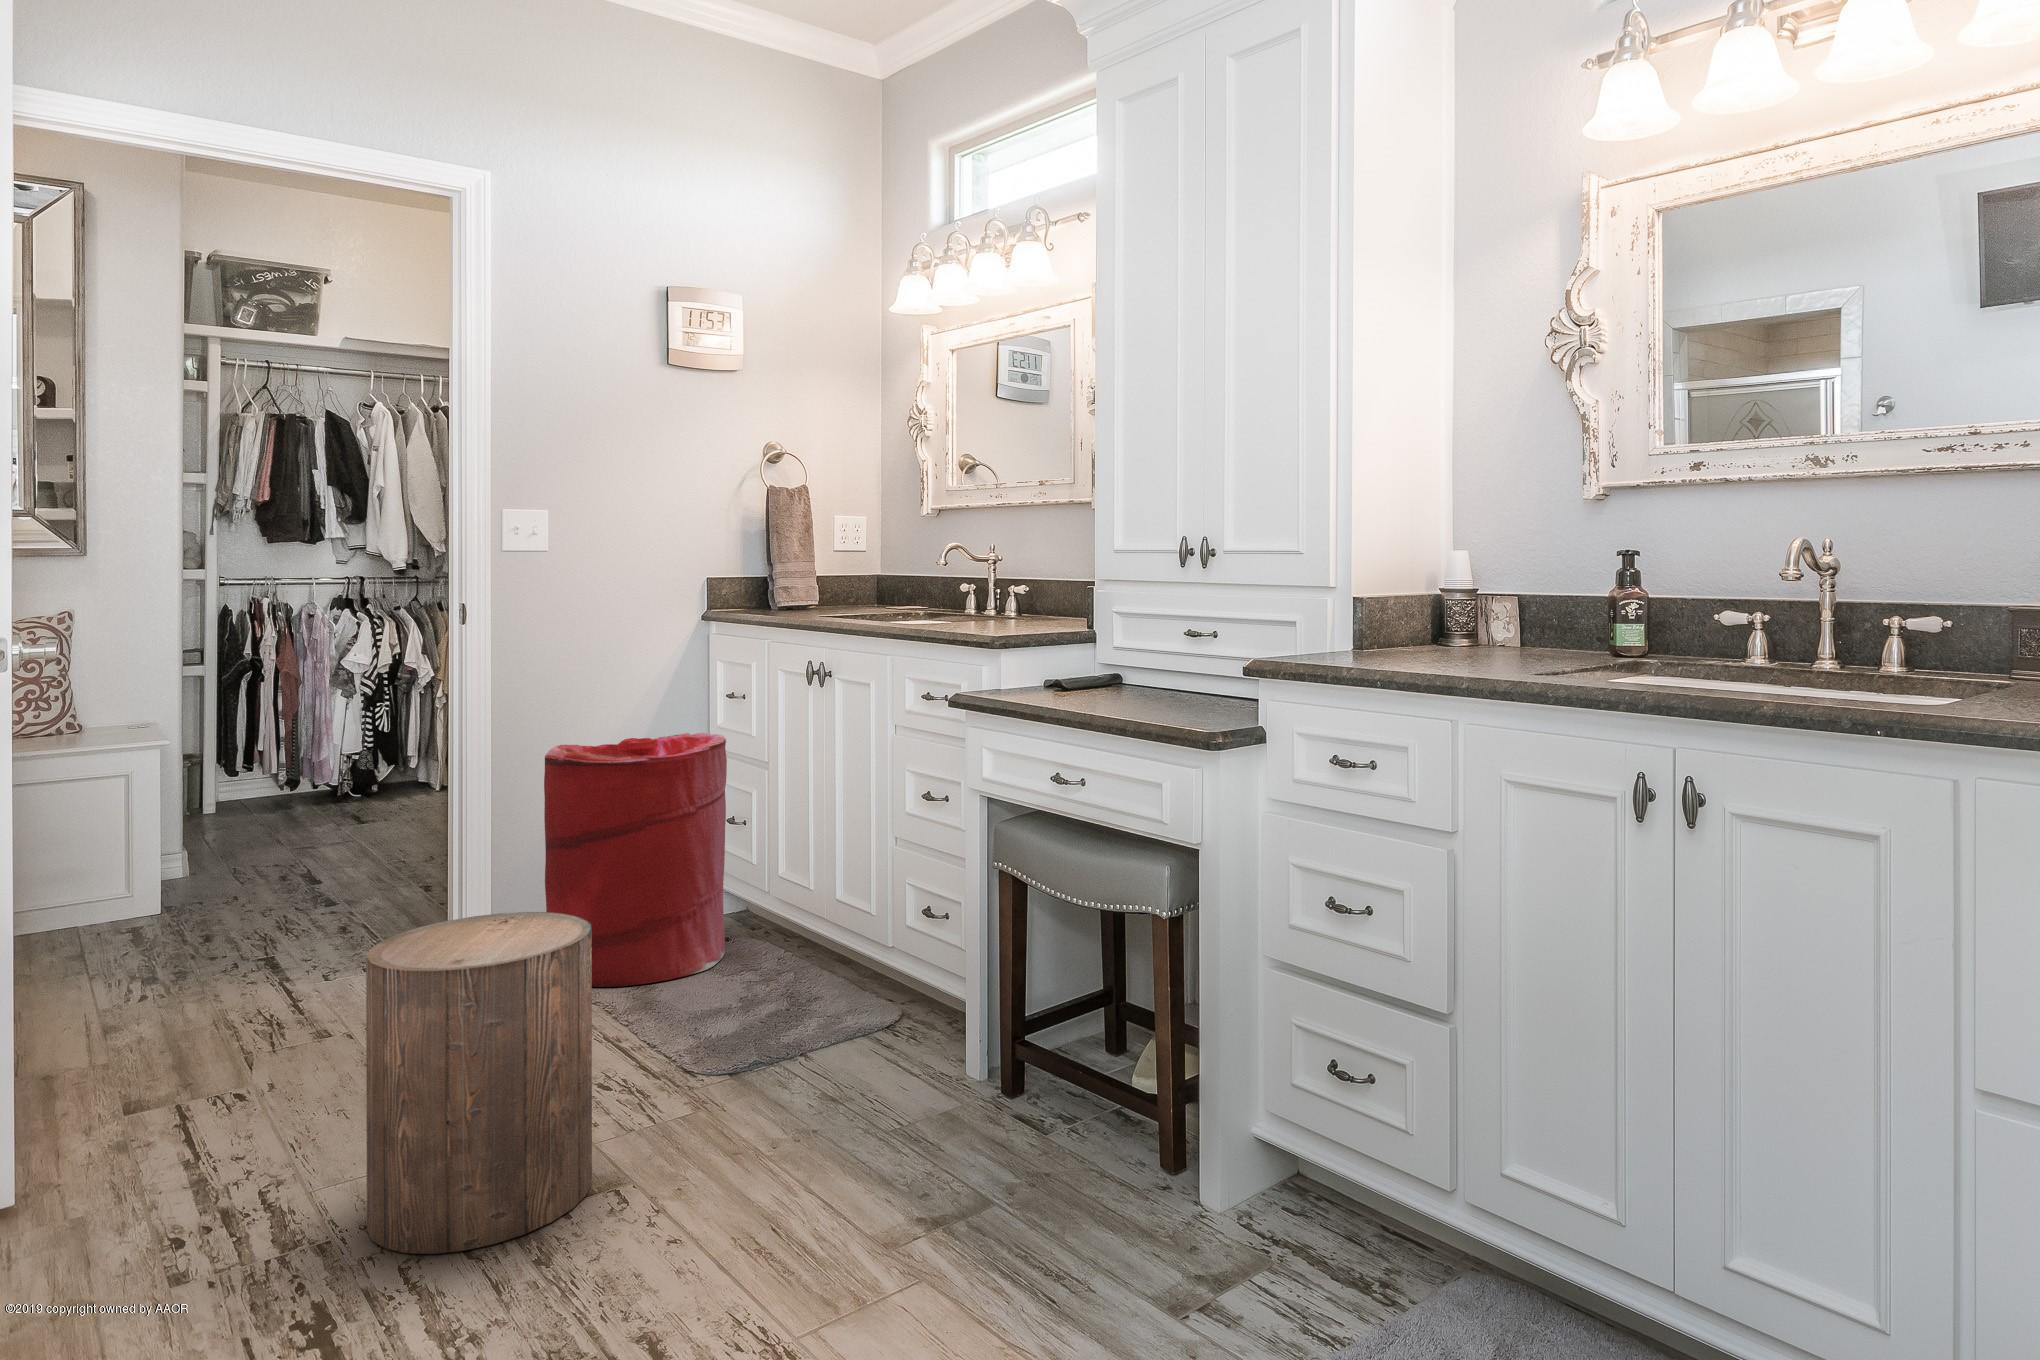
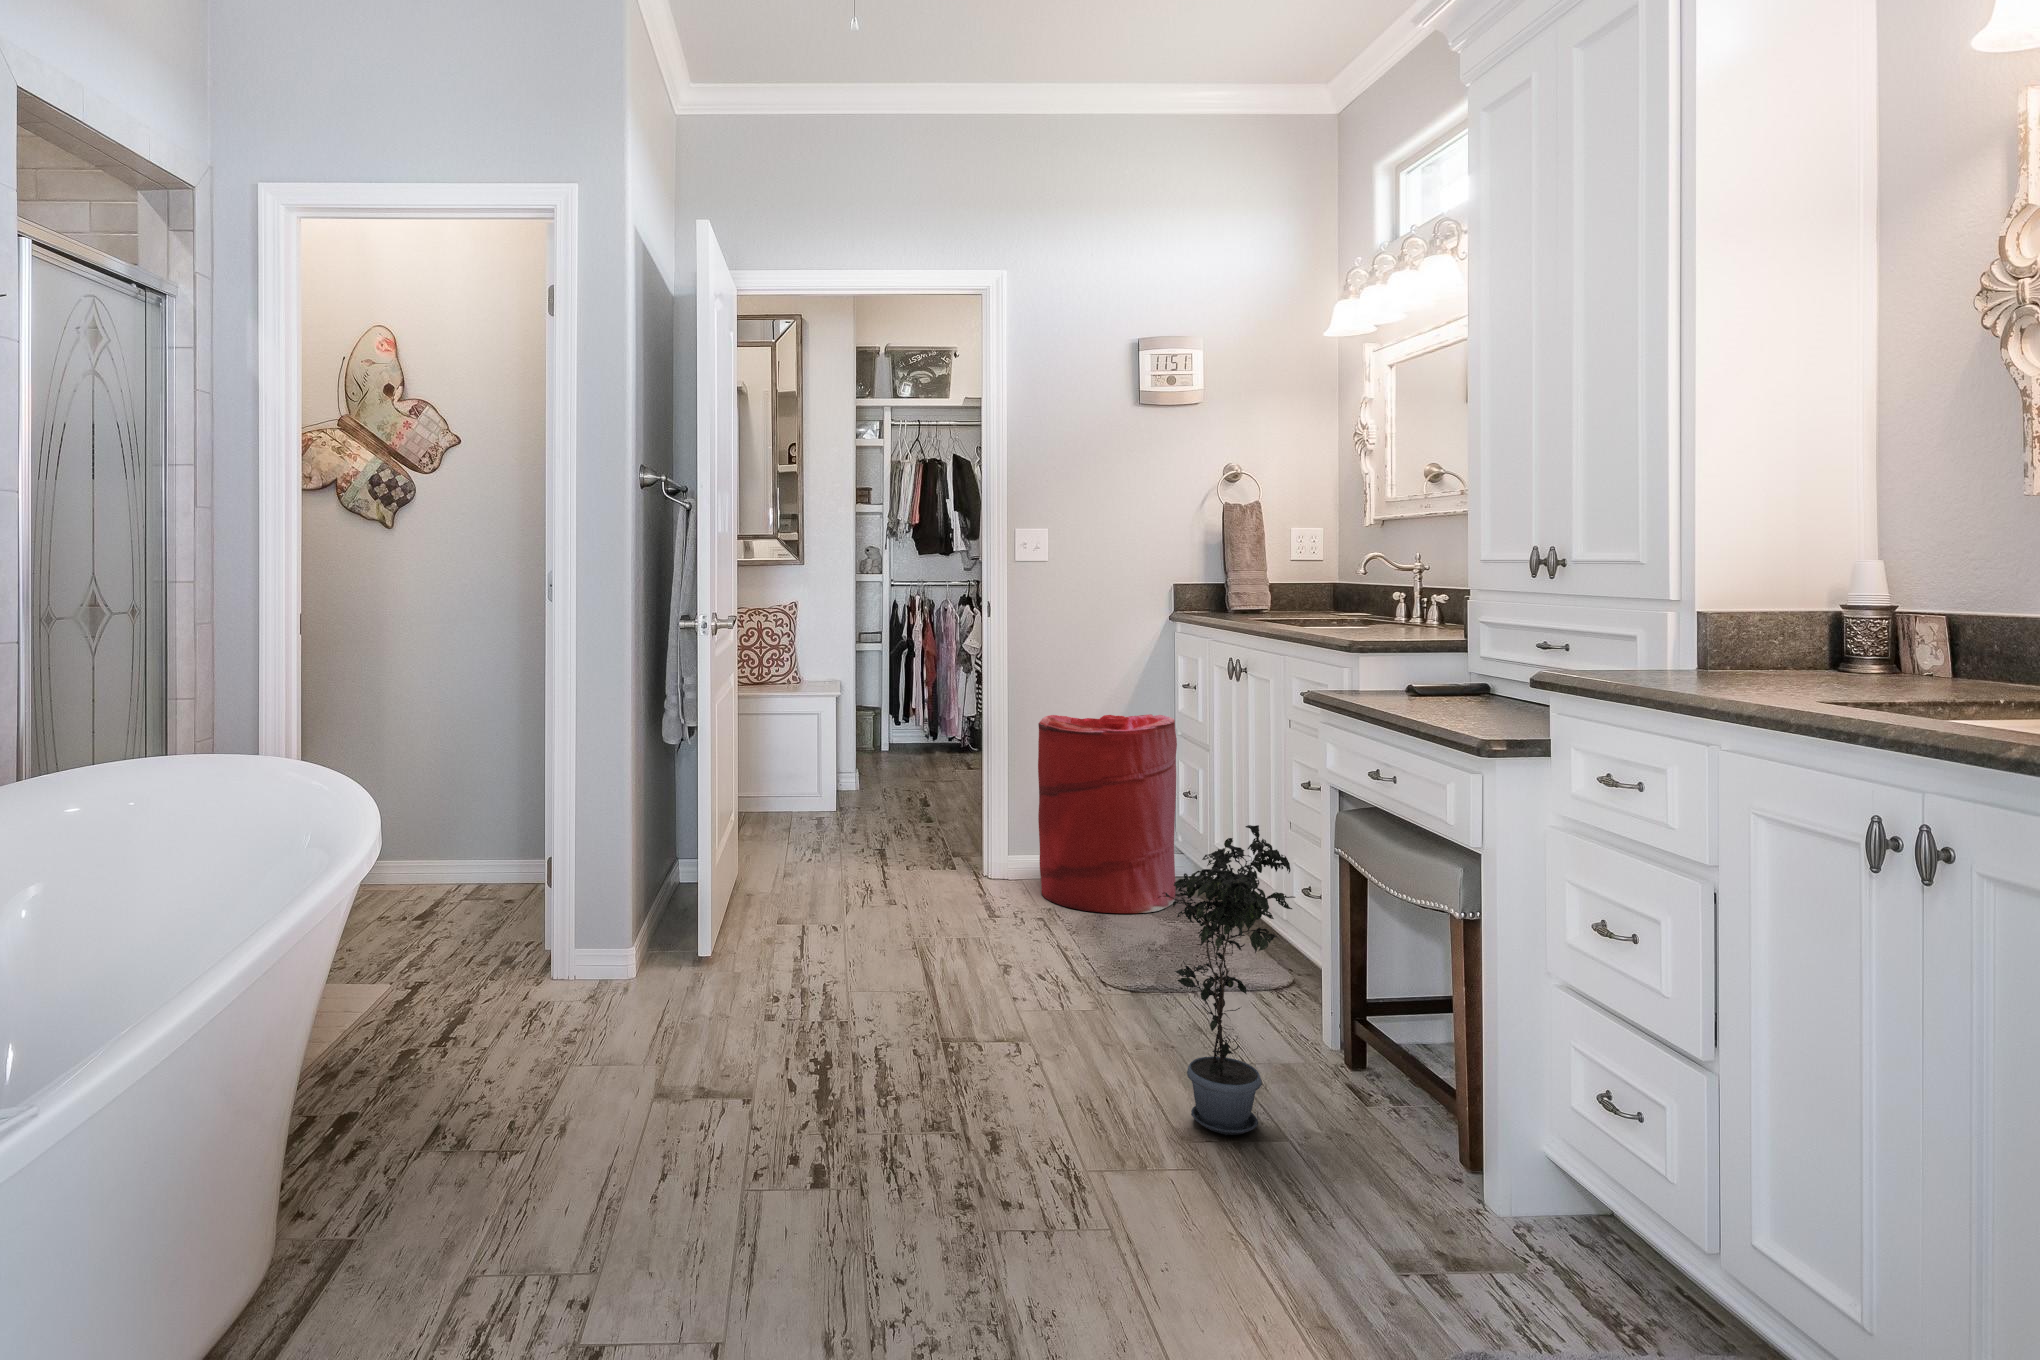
potted plant: none [848,851,1009,1225] -> present [1158,825,1295,1136]
stool: present [366,912,592,1254] -> none [867,826,1007,1052]

